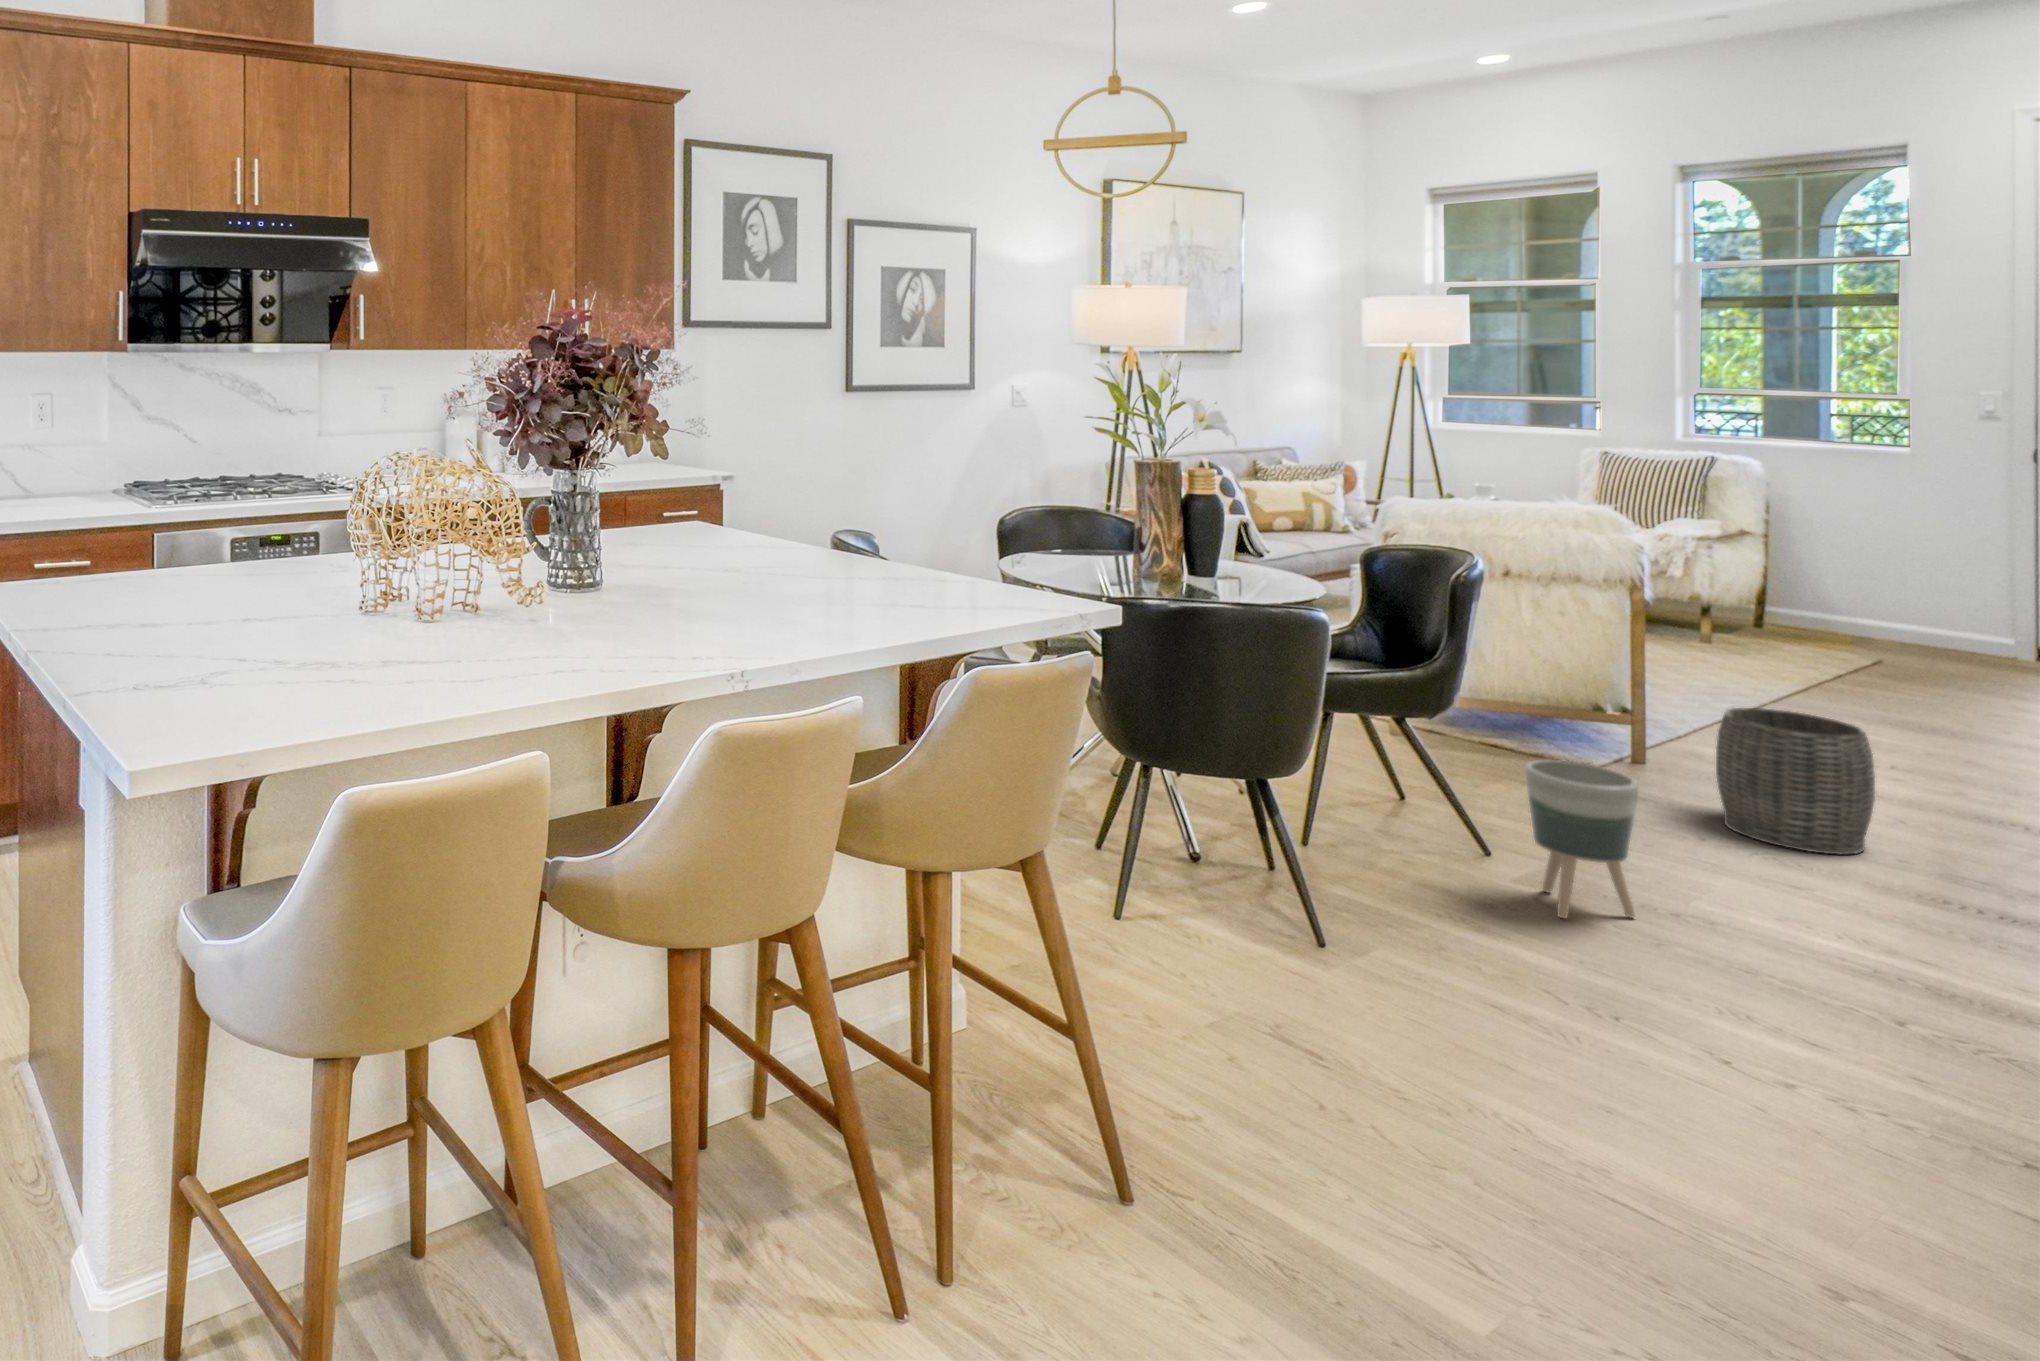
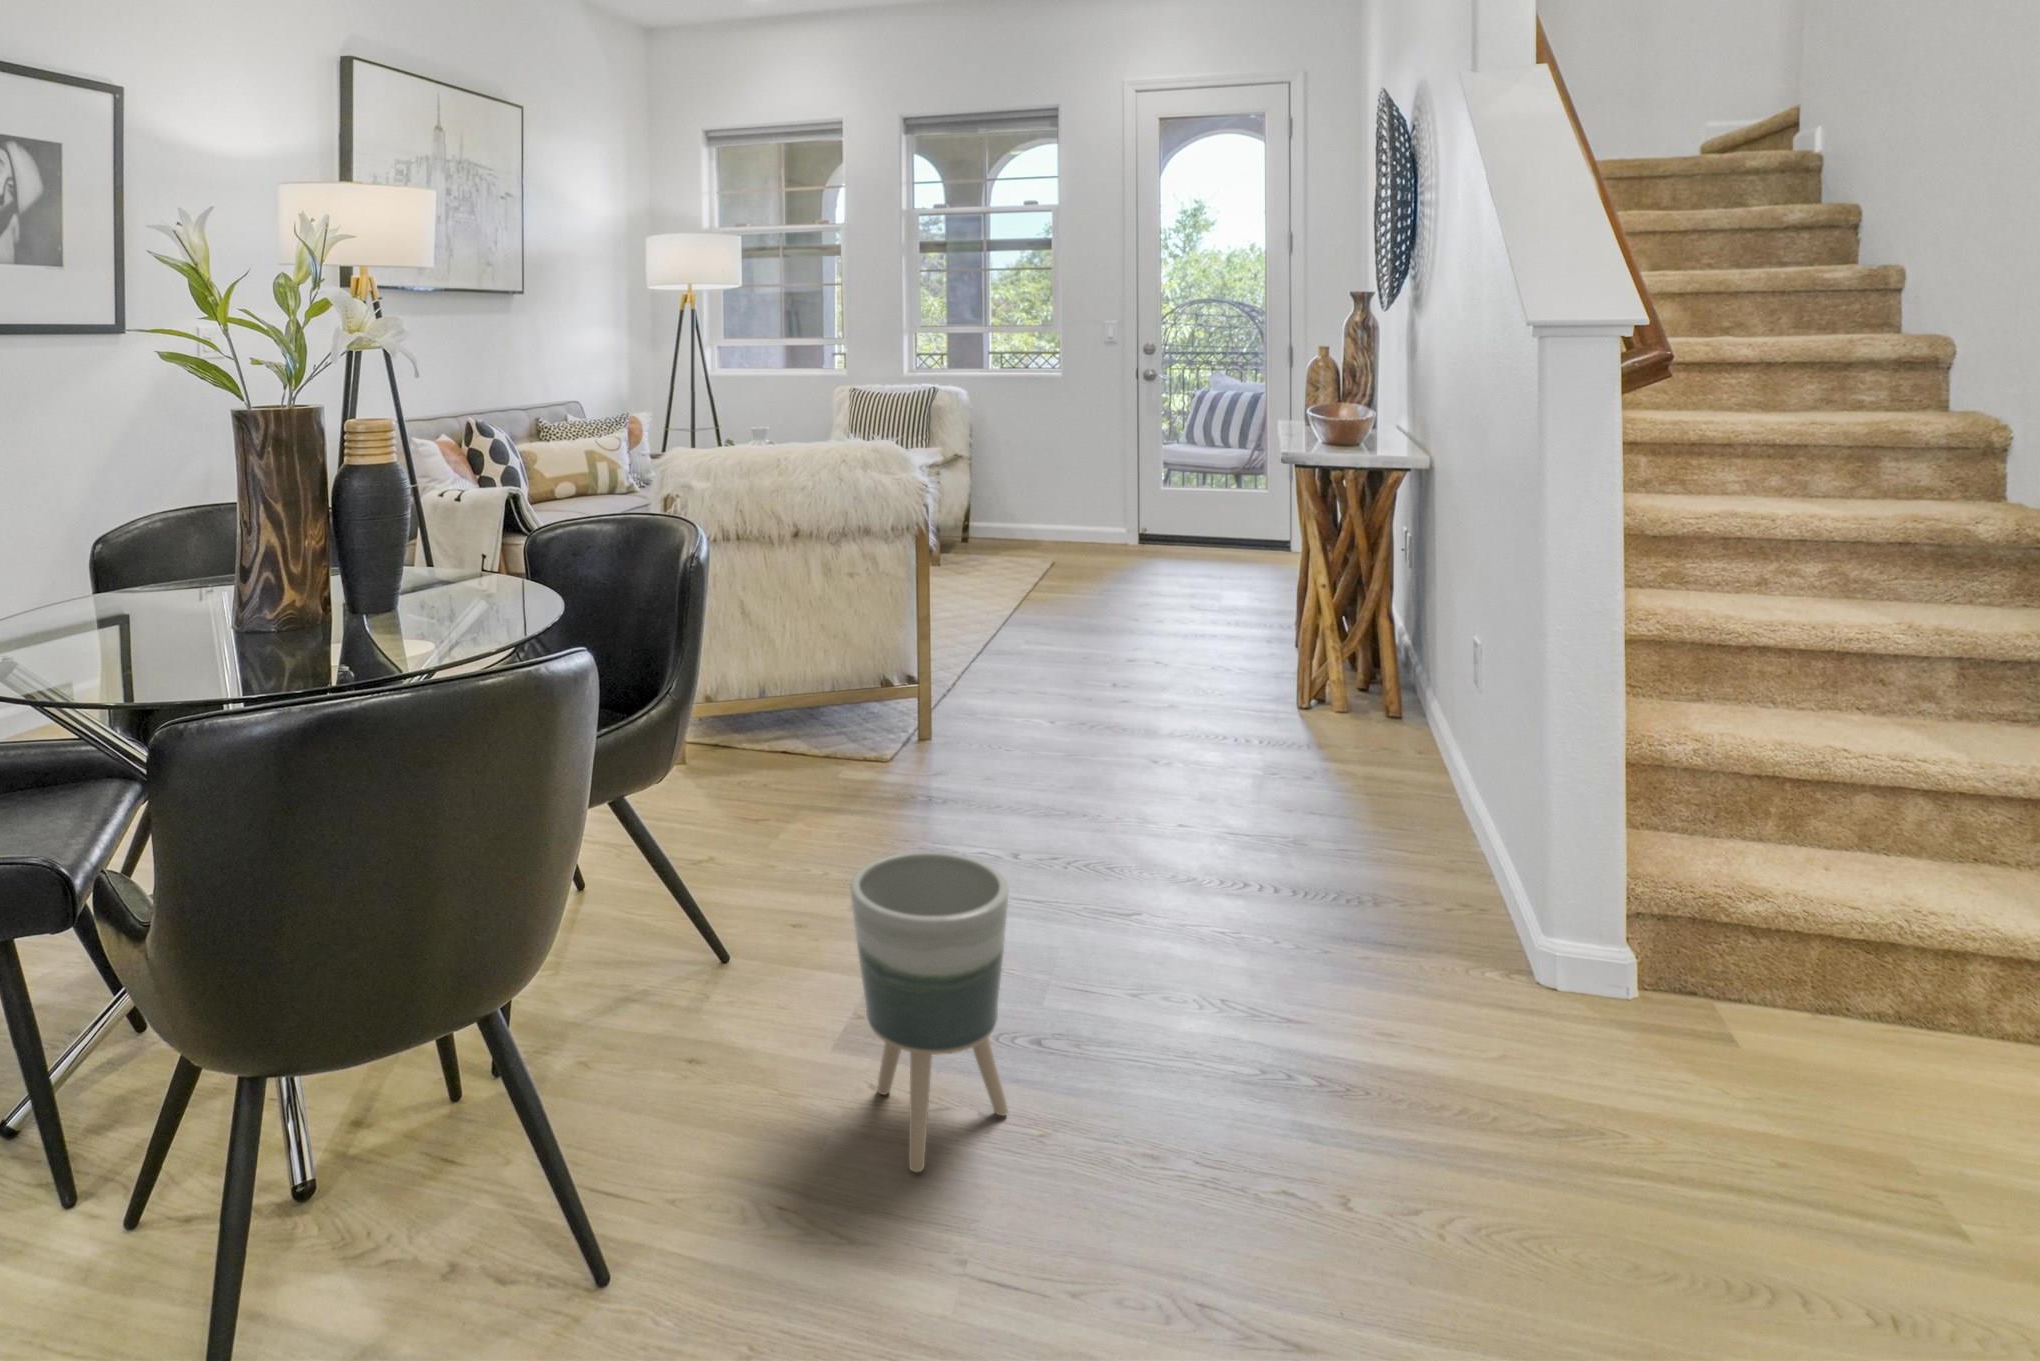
woven basket: present [1716,708,1875,855] -> none [1022,663,1172,852]

